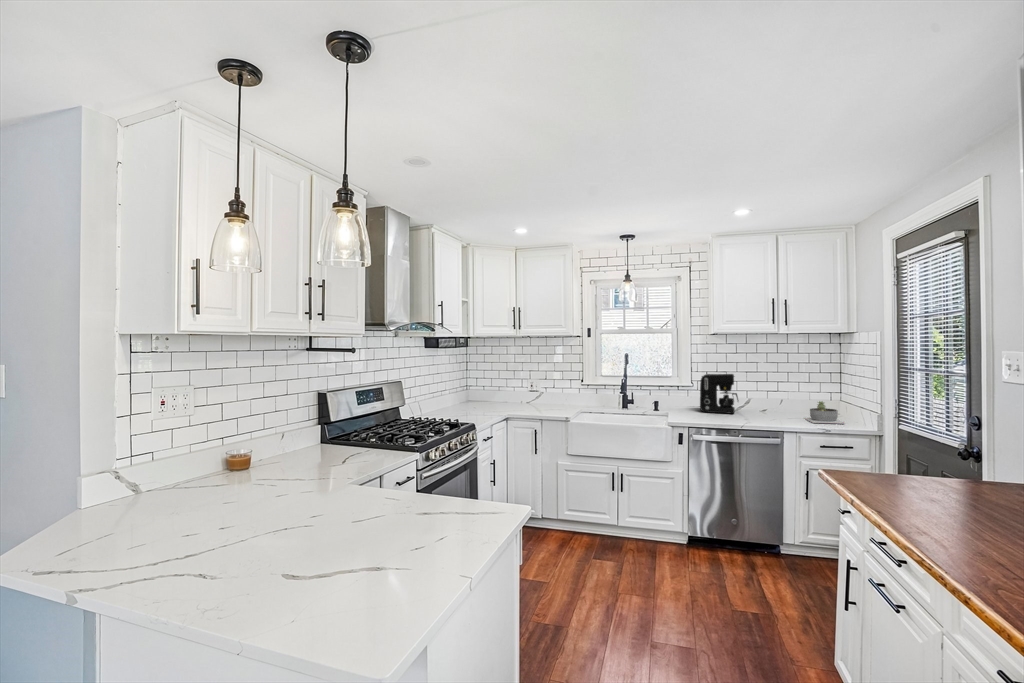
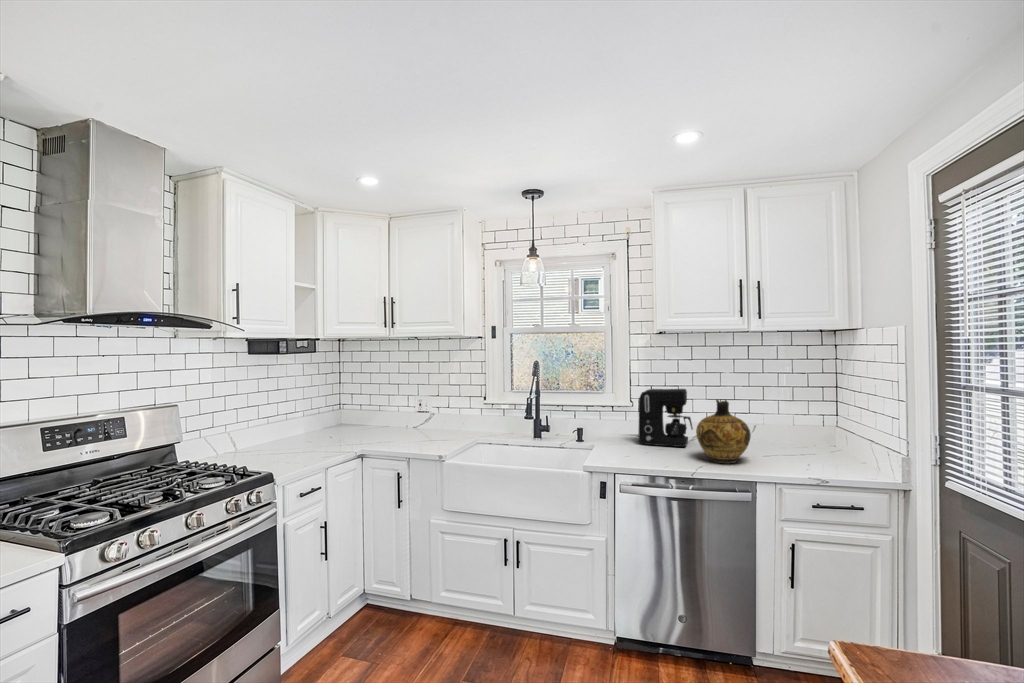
ceramic jug: none [743,380,780,422] -> present [696,400,751,463]
succulent planter: present [804,401,845,424] -> none [785,431,848,467]

